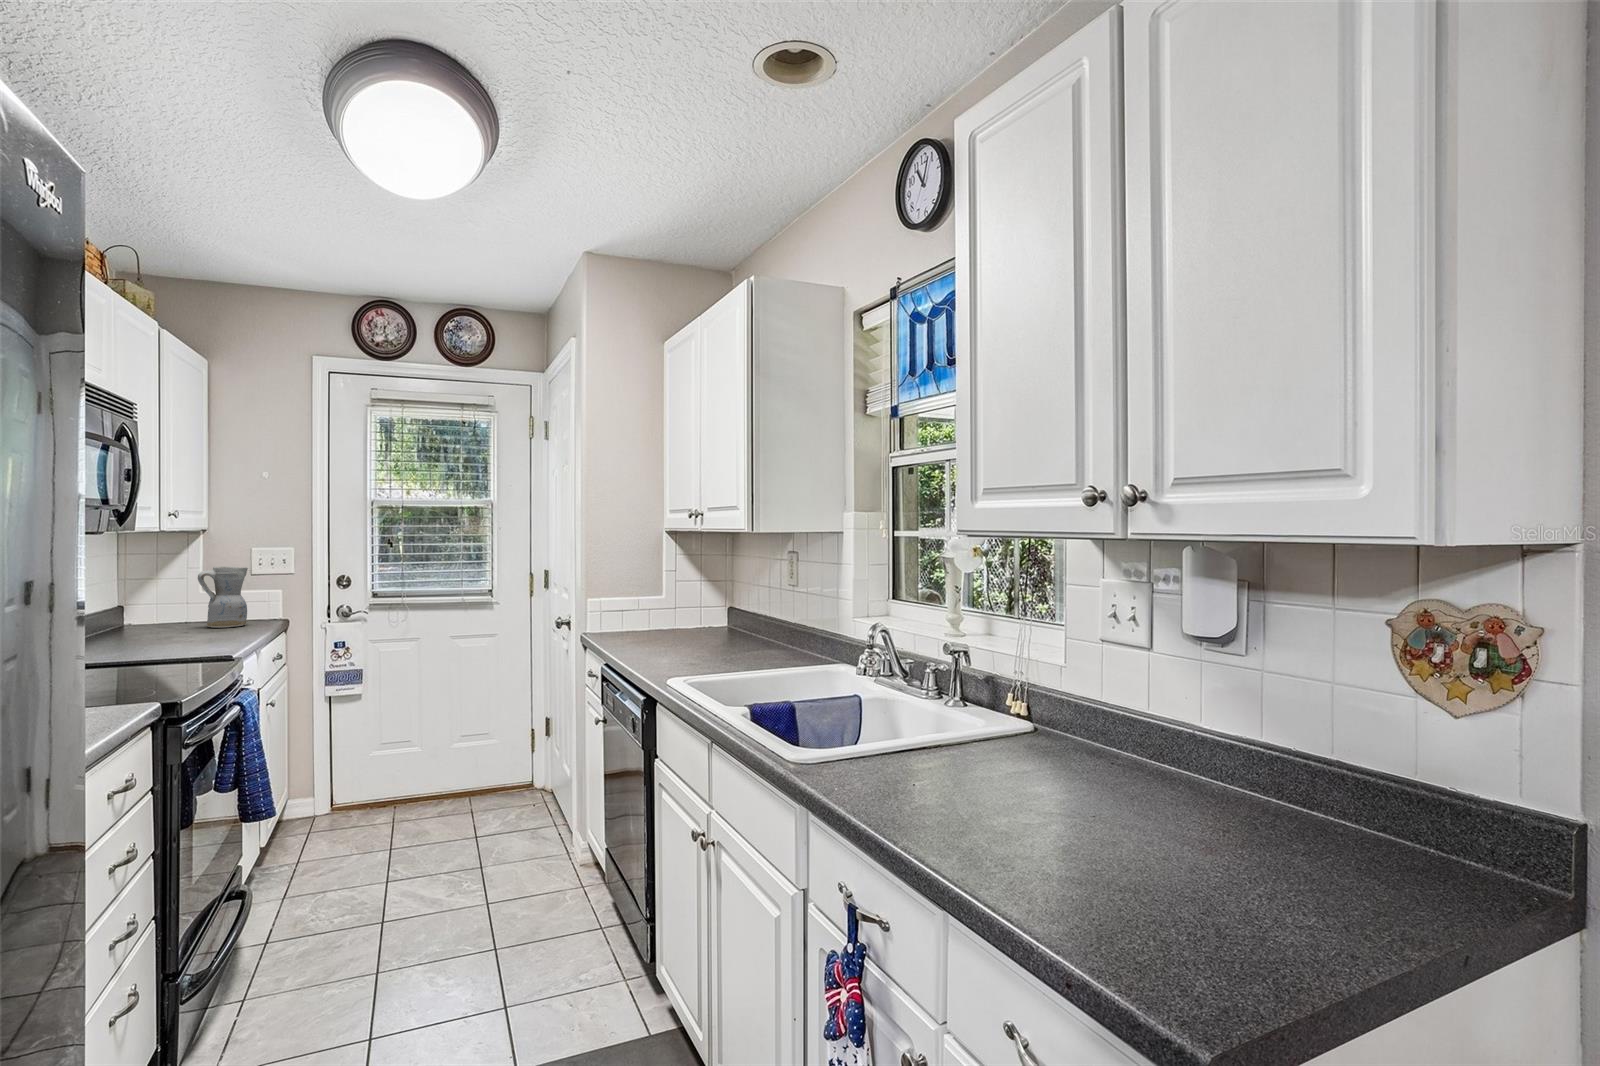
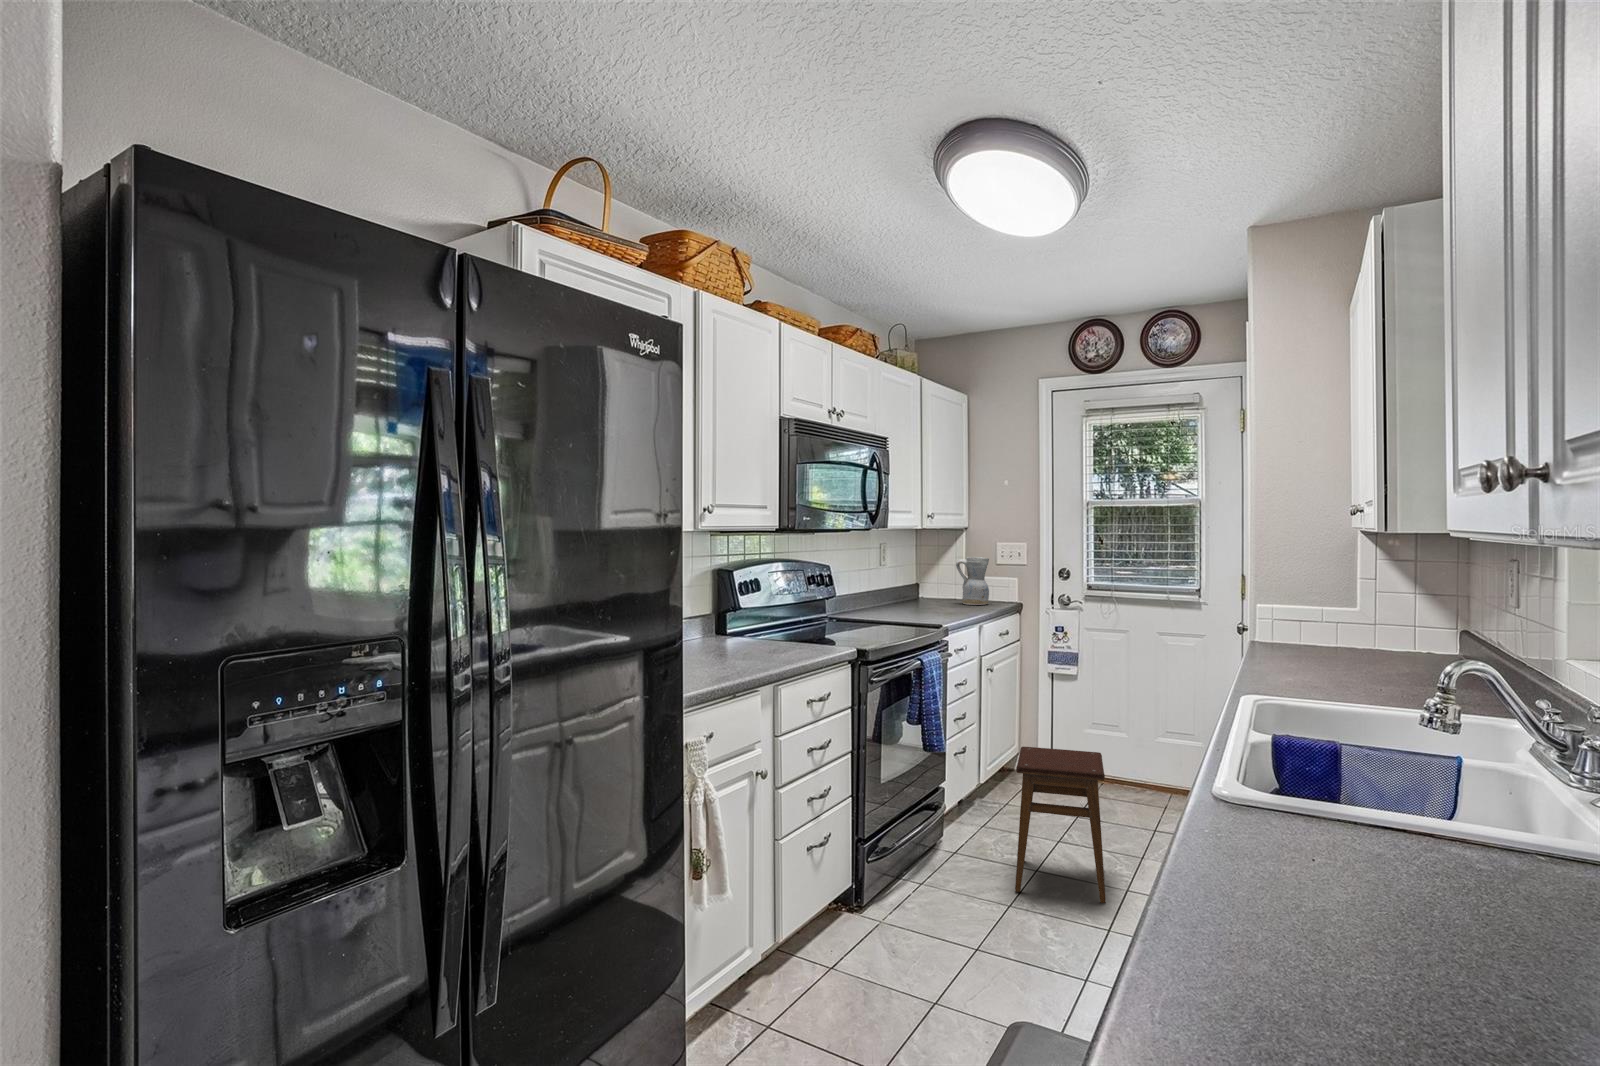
stool: none [353,770,473,953] -> present [1015,747,1106,903]

